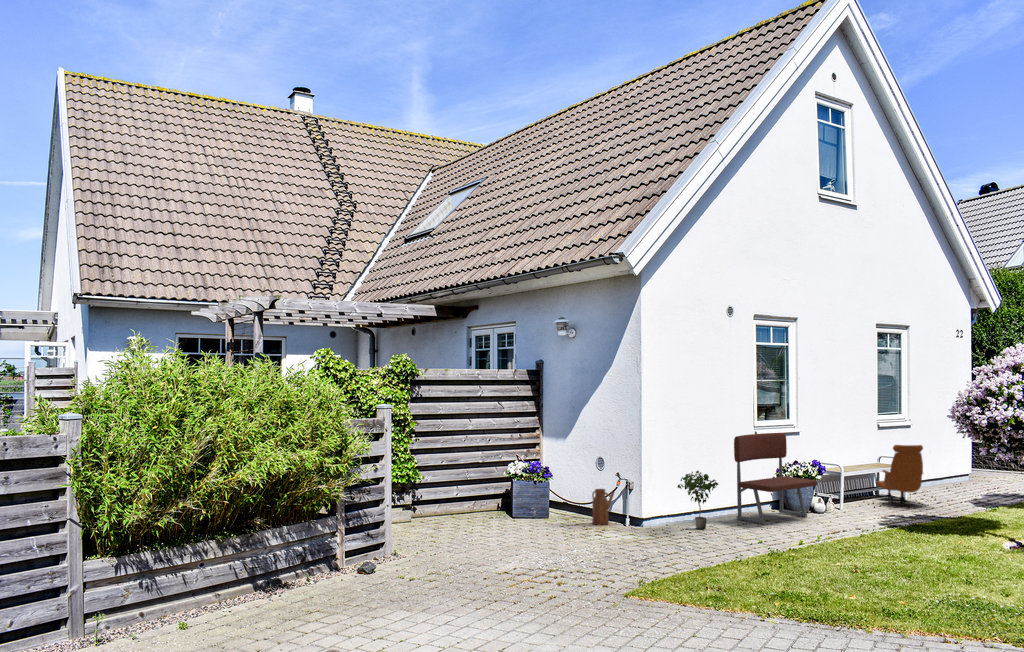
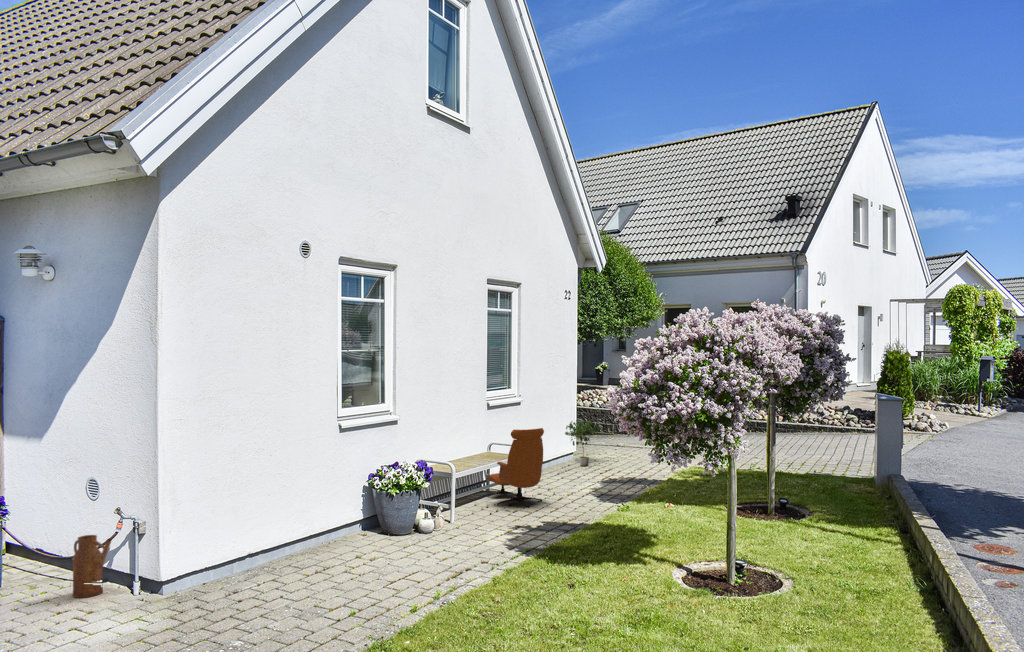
bench: present [734,433,817,524] -> none [311,424,424,559]
potted plant: present [677,471,718,530] -> present [565,420,601,466]

